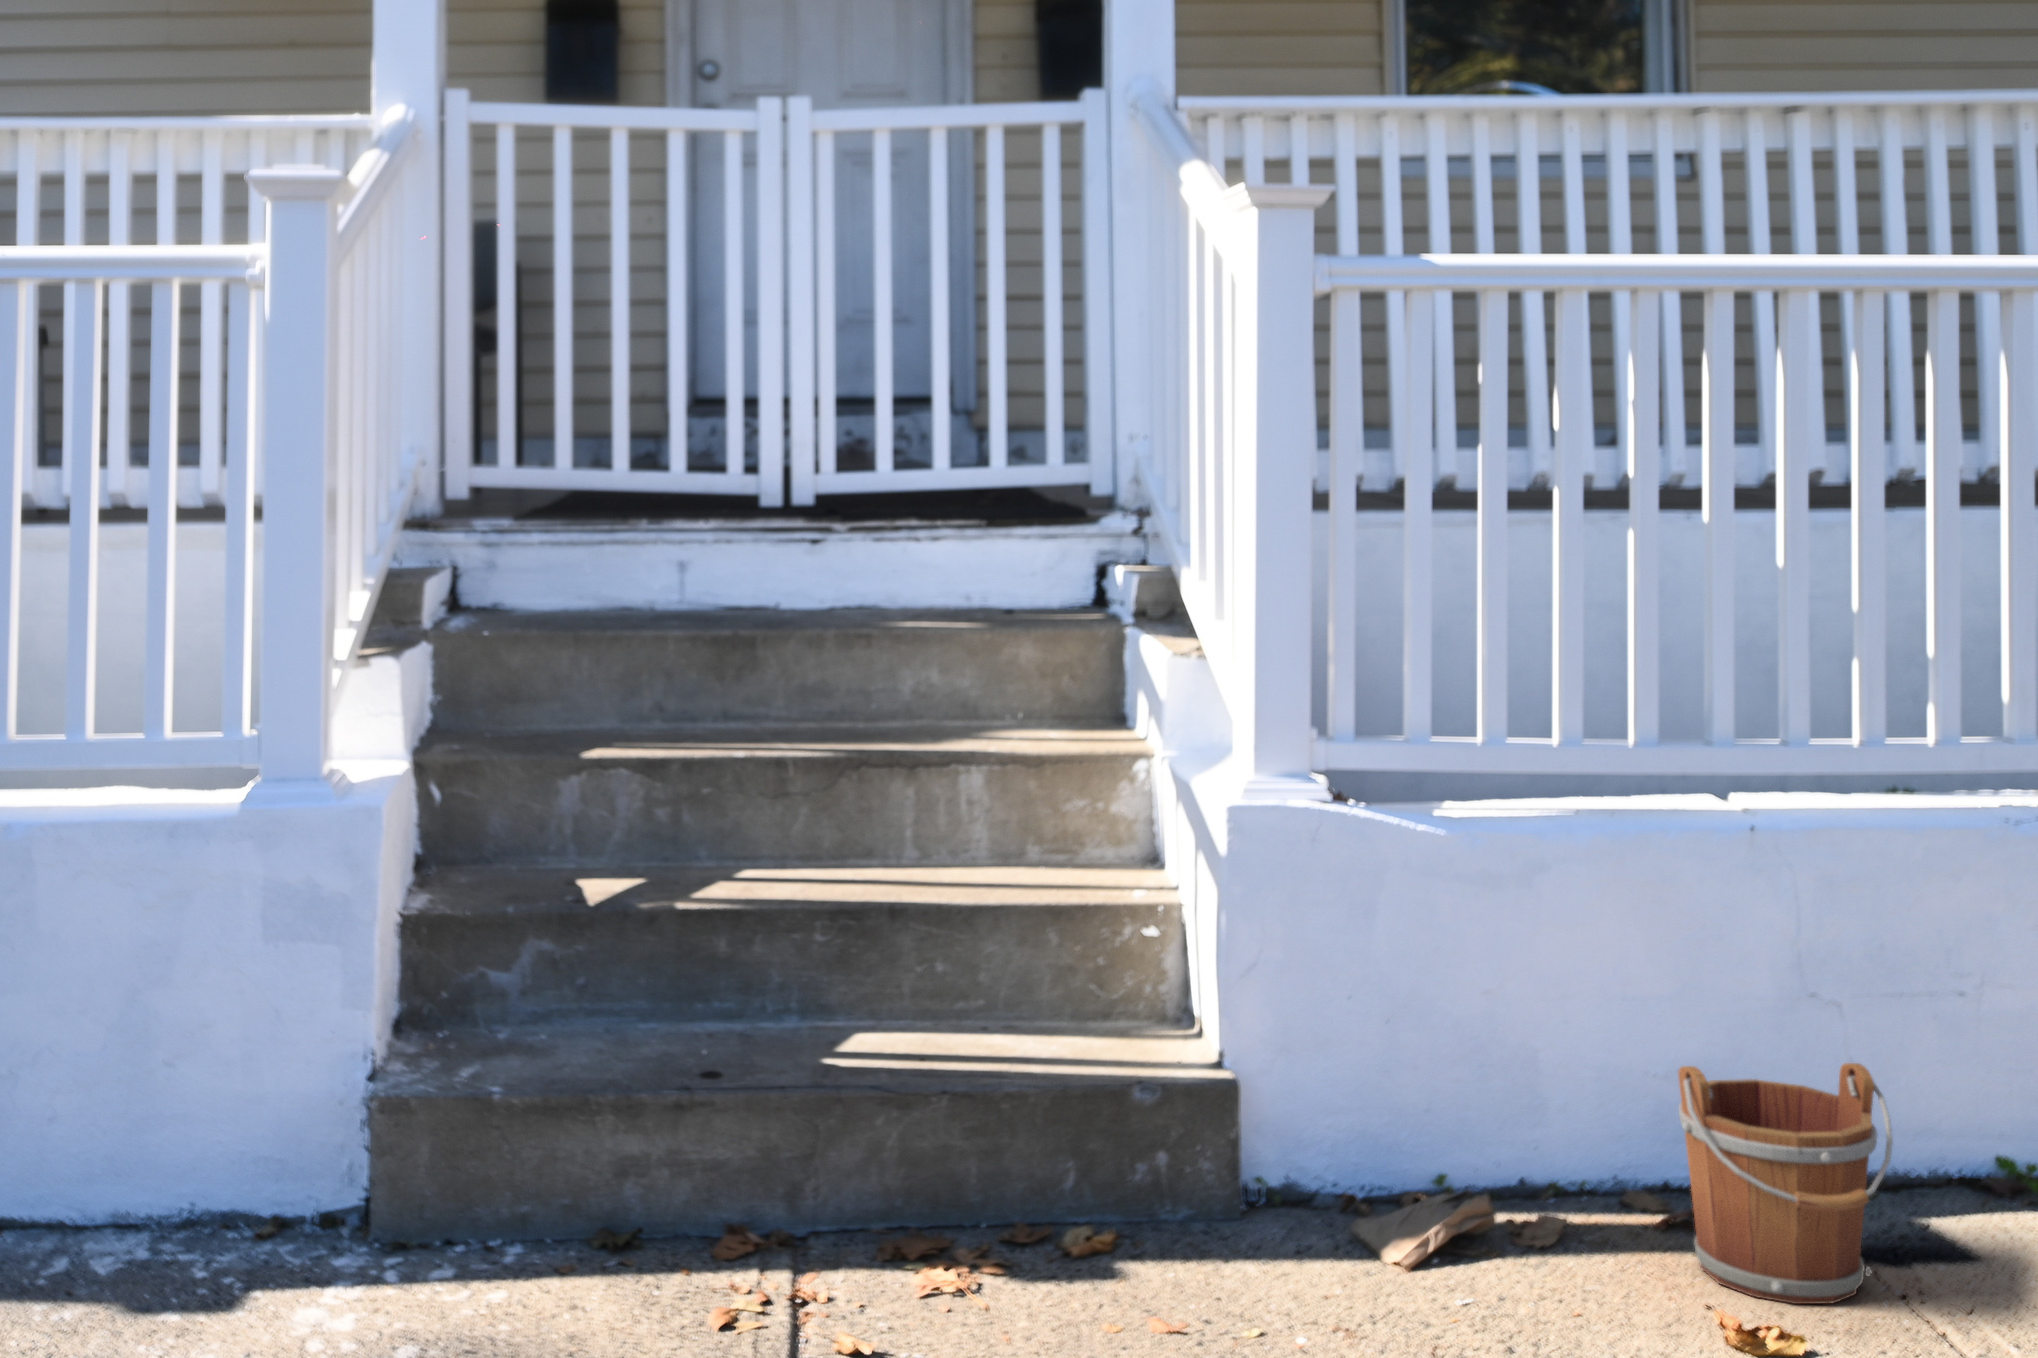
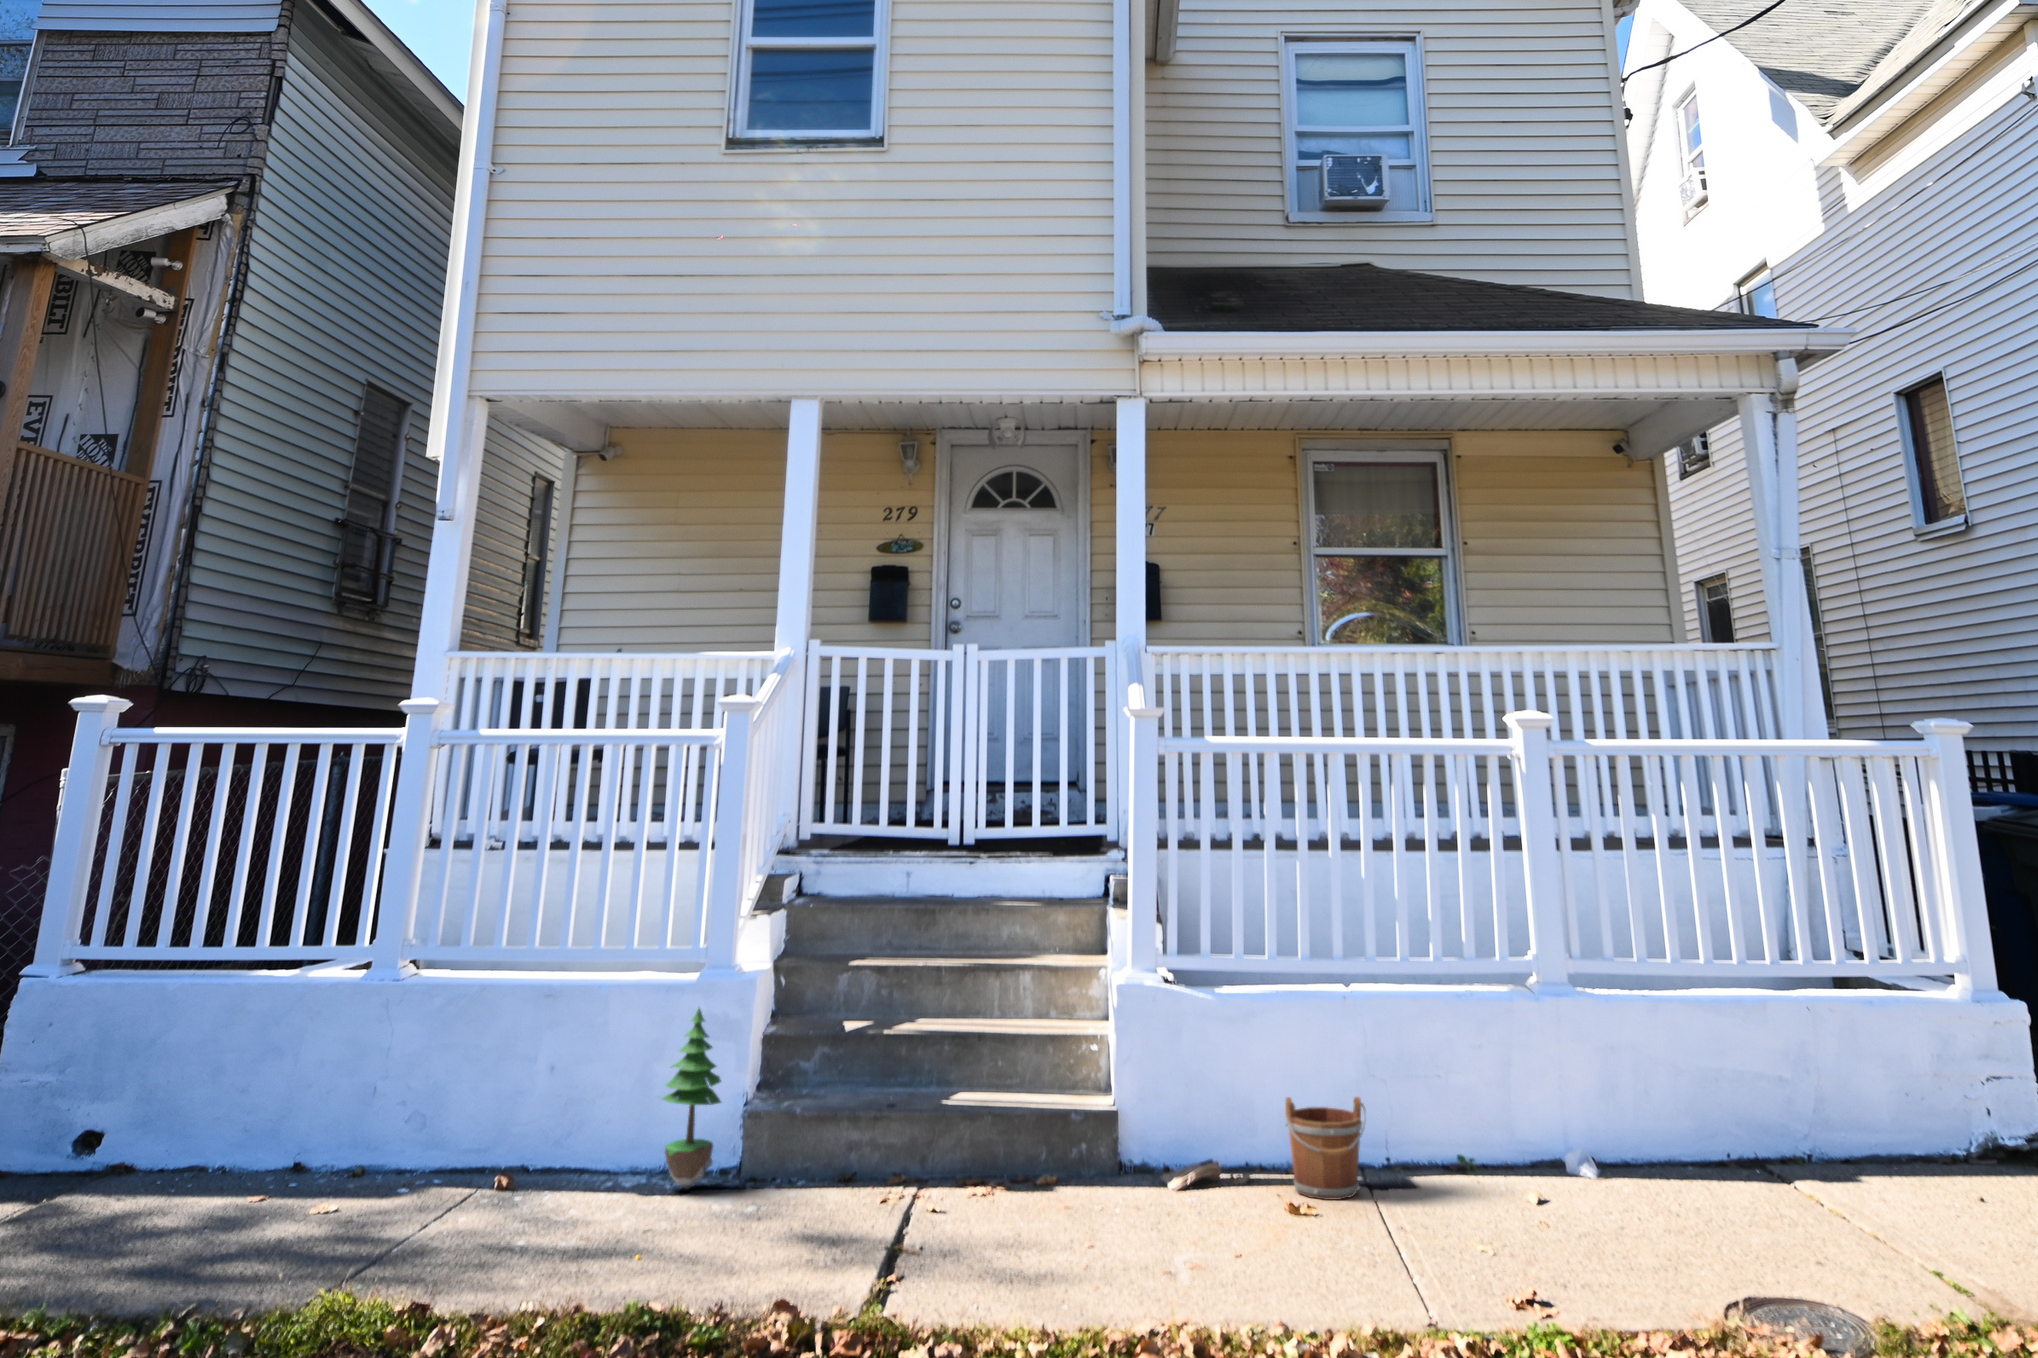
potted tree: none [161,873,313,1286] -> present [663,1008,721,1189]

